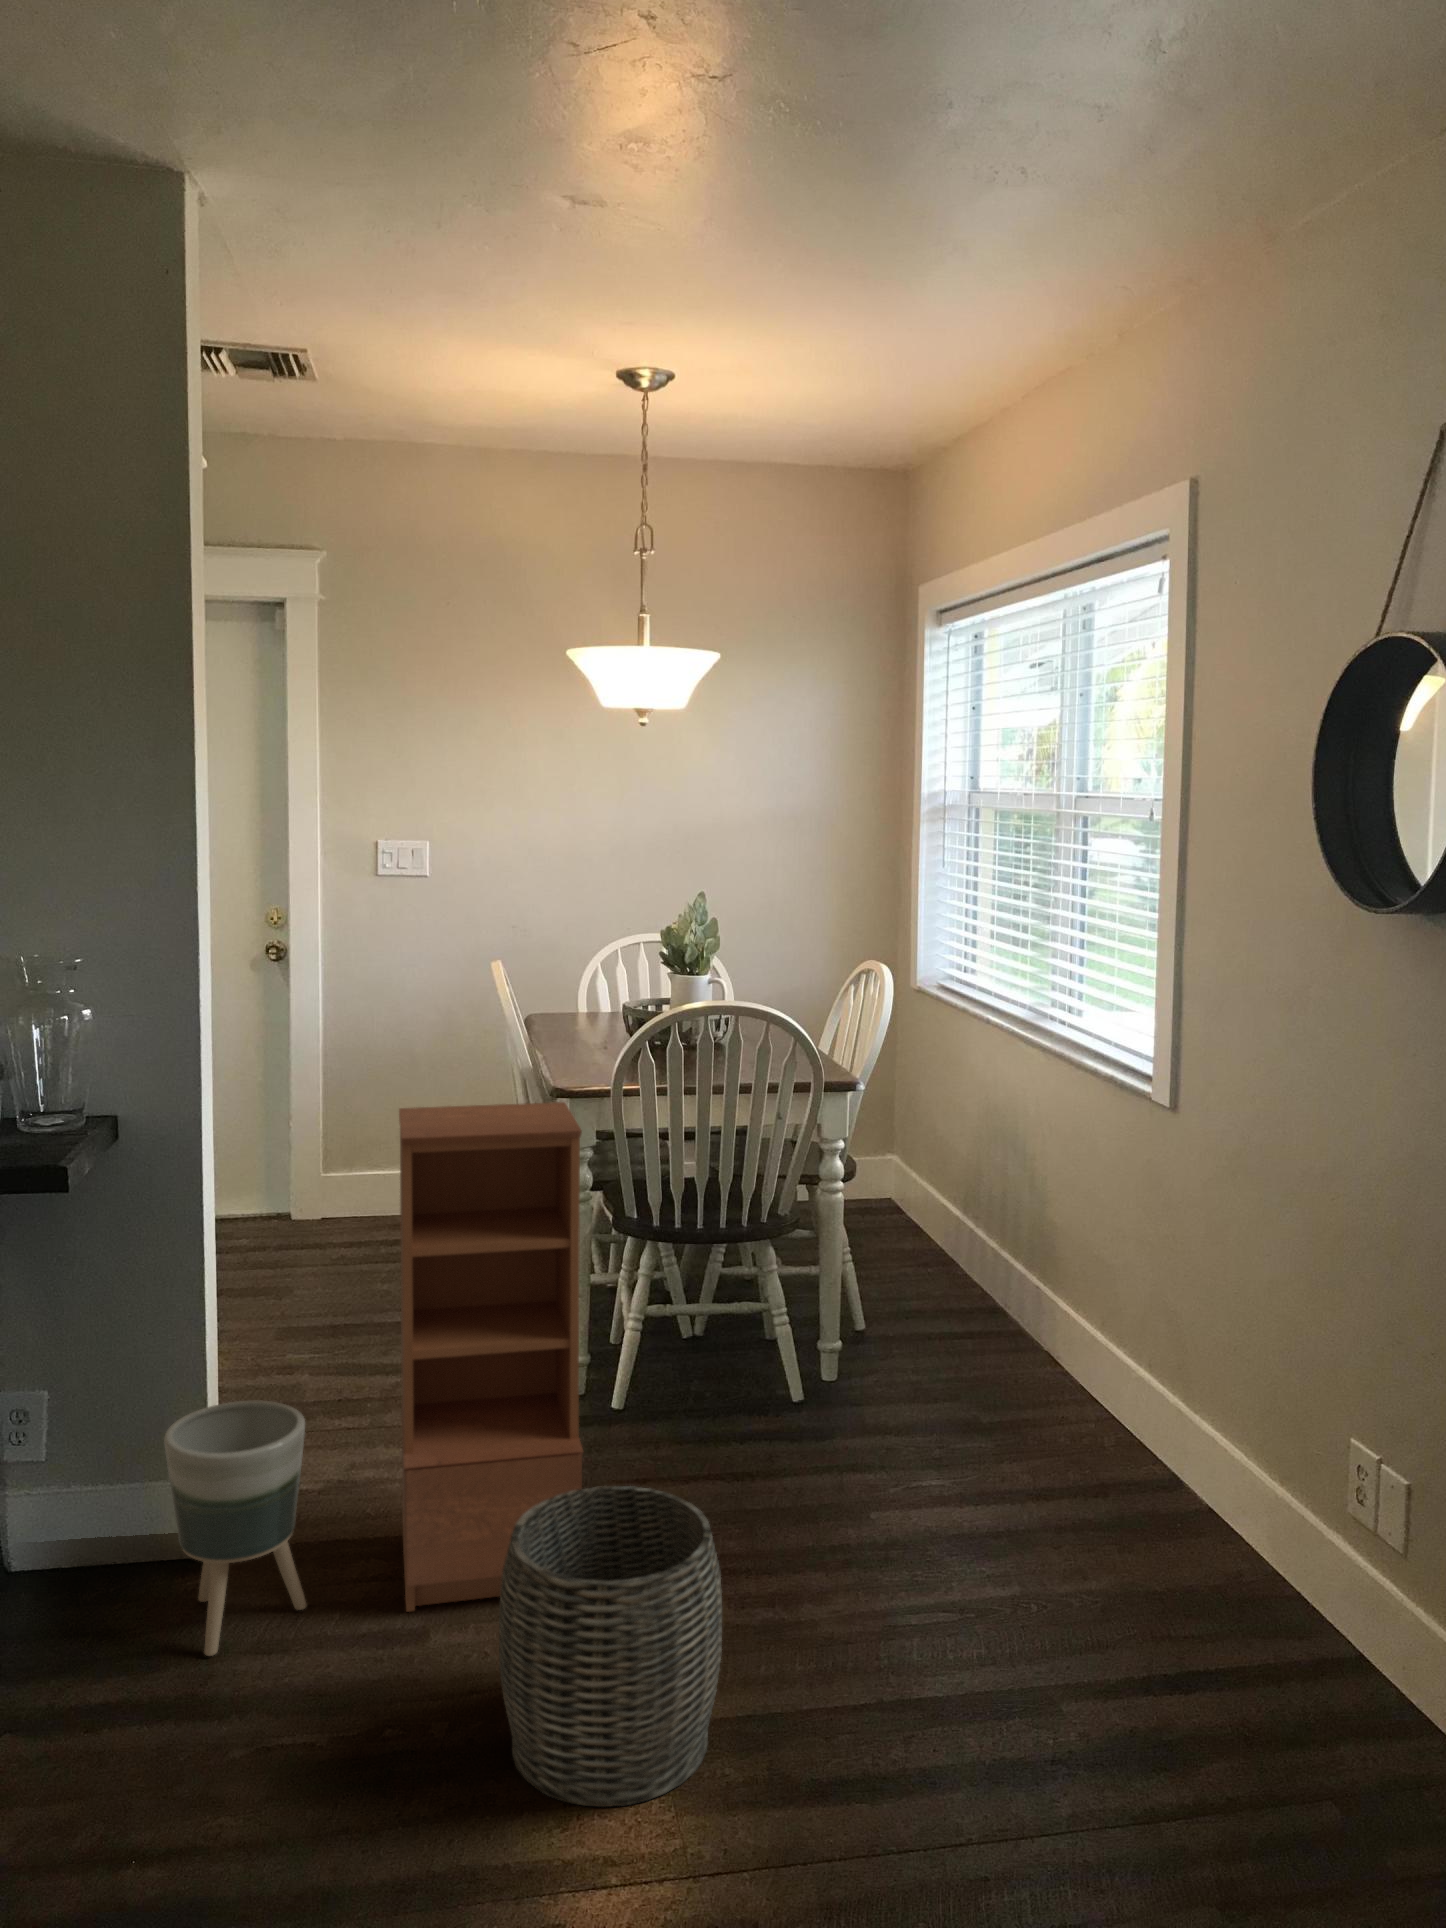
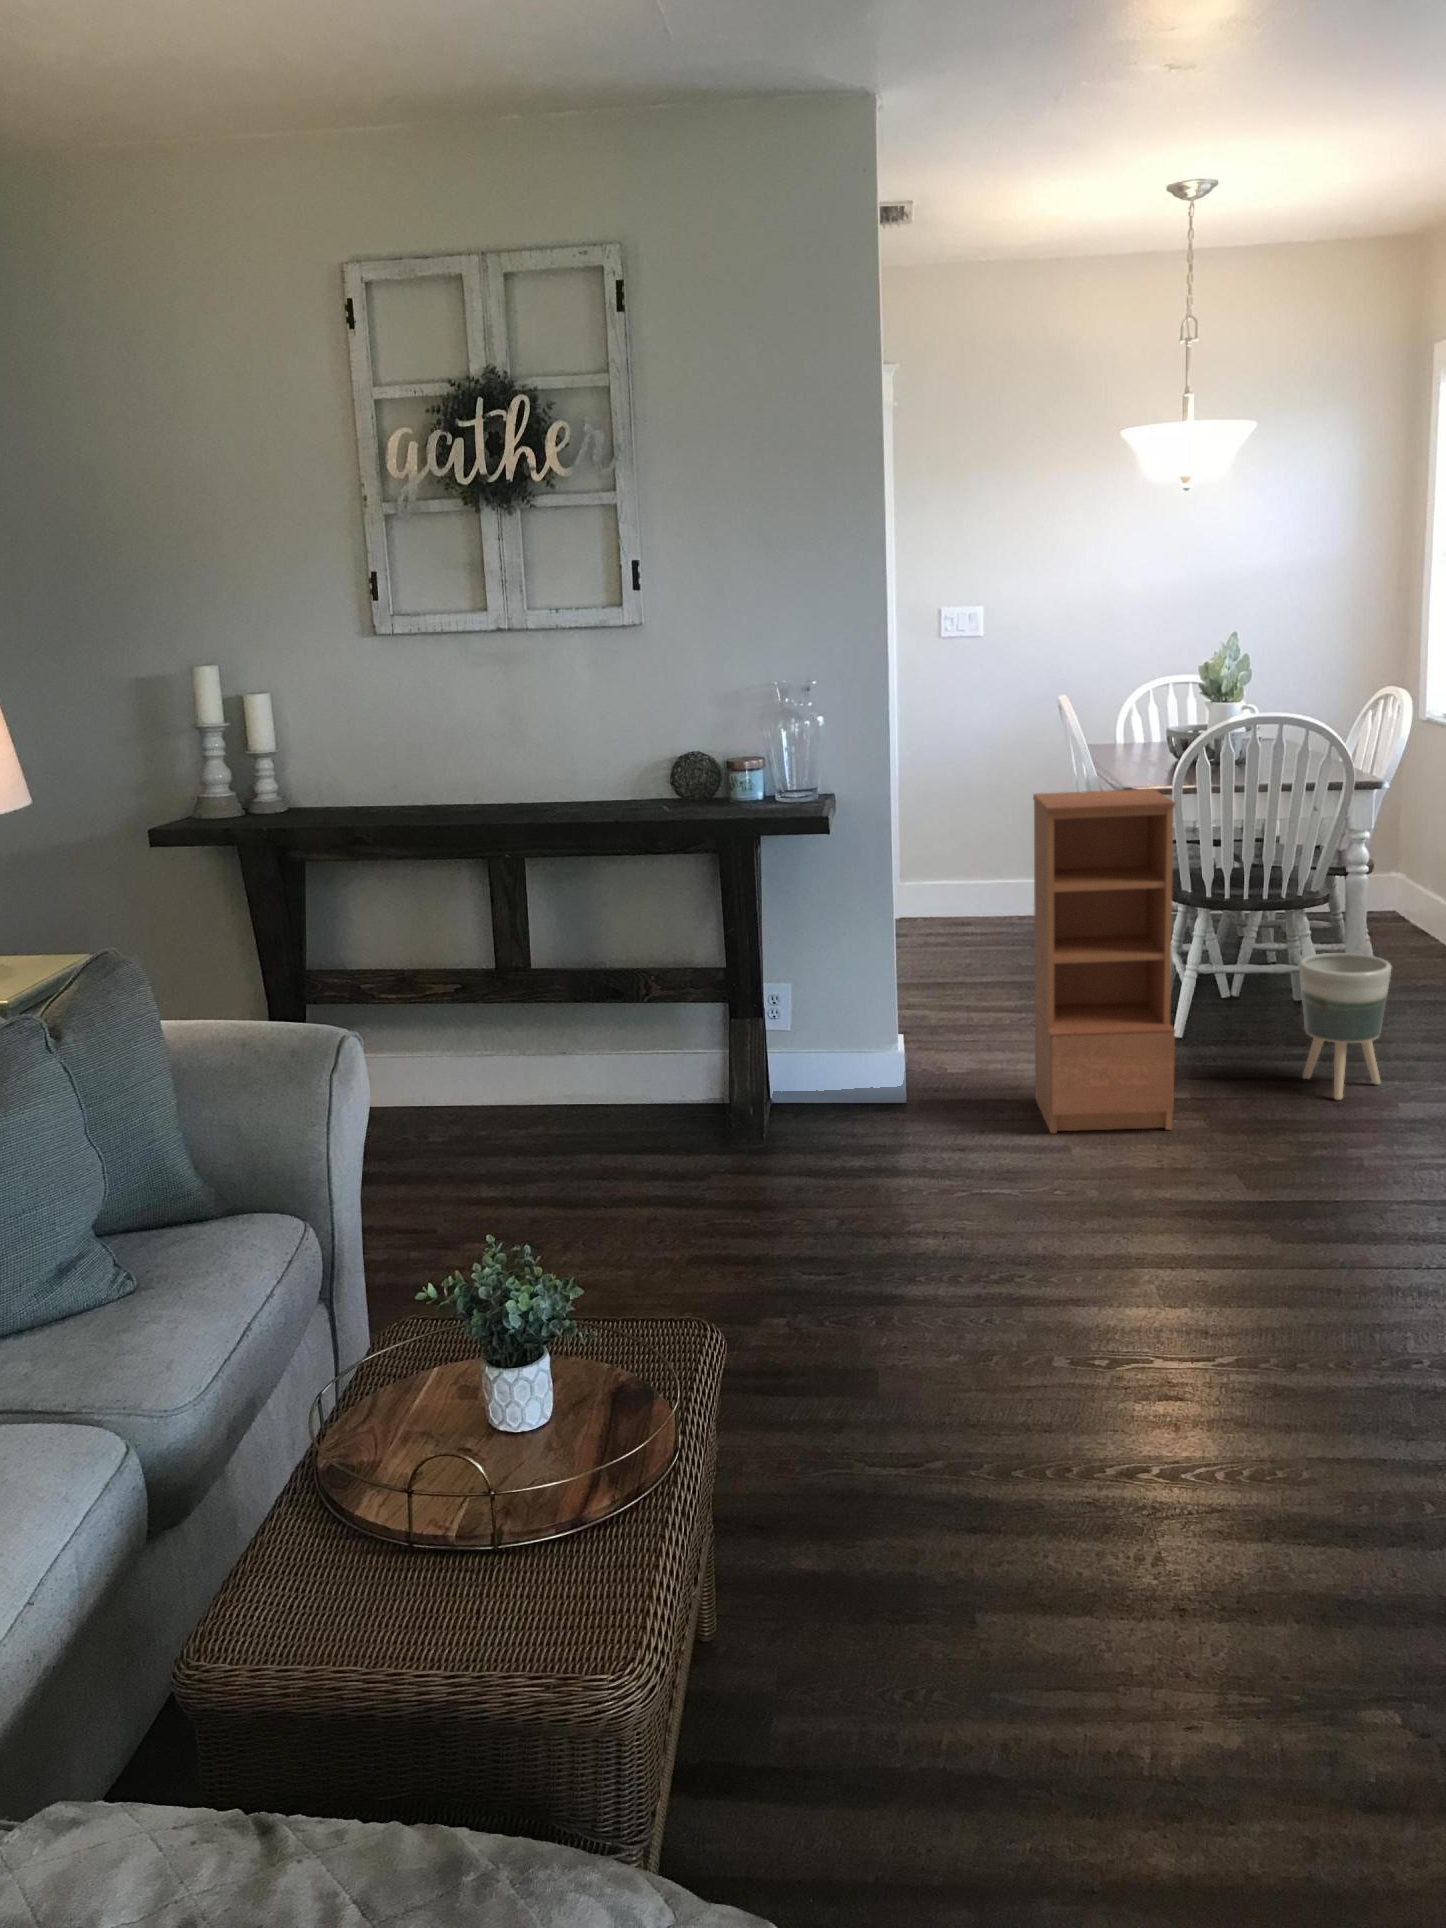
planter: present [164,1401,306,1656] -> present [1299,953,1392,1100]
woven basket: present [499,1486,722,1807] -> none [1135,1038,1291,1222]

